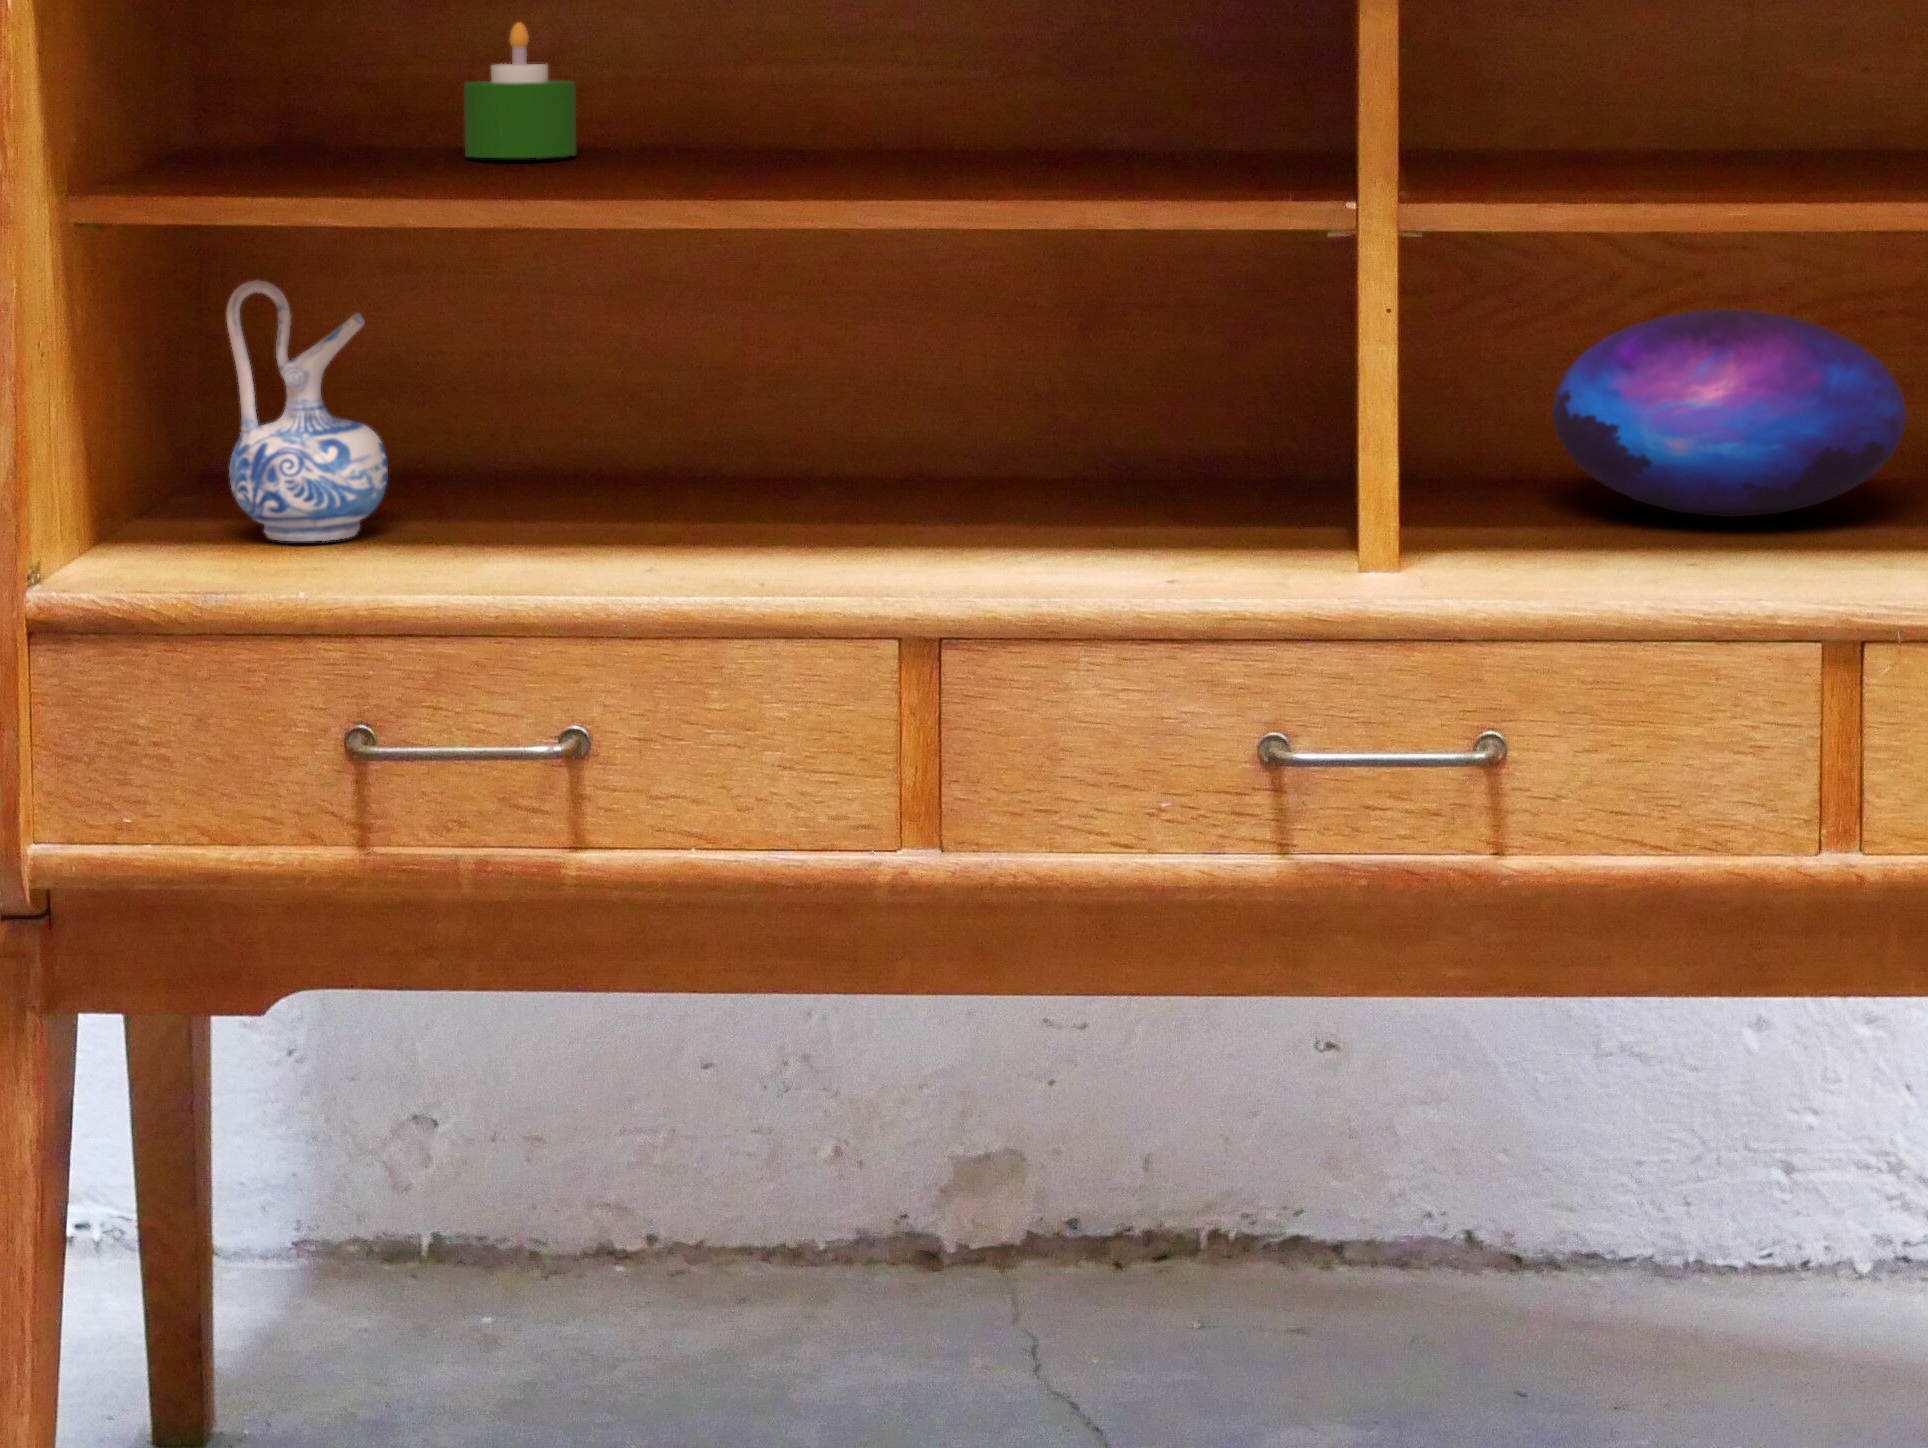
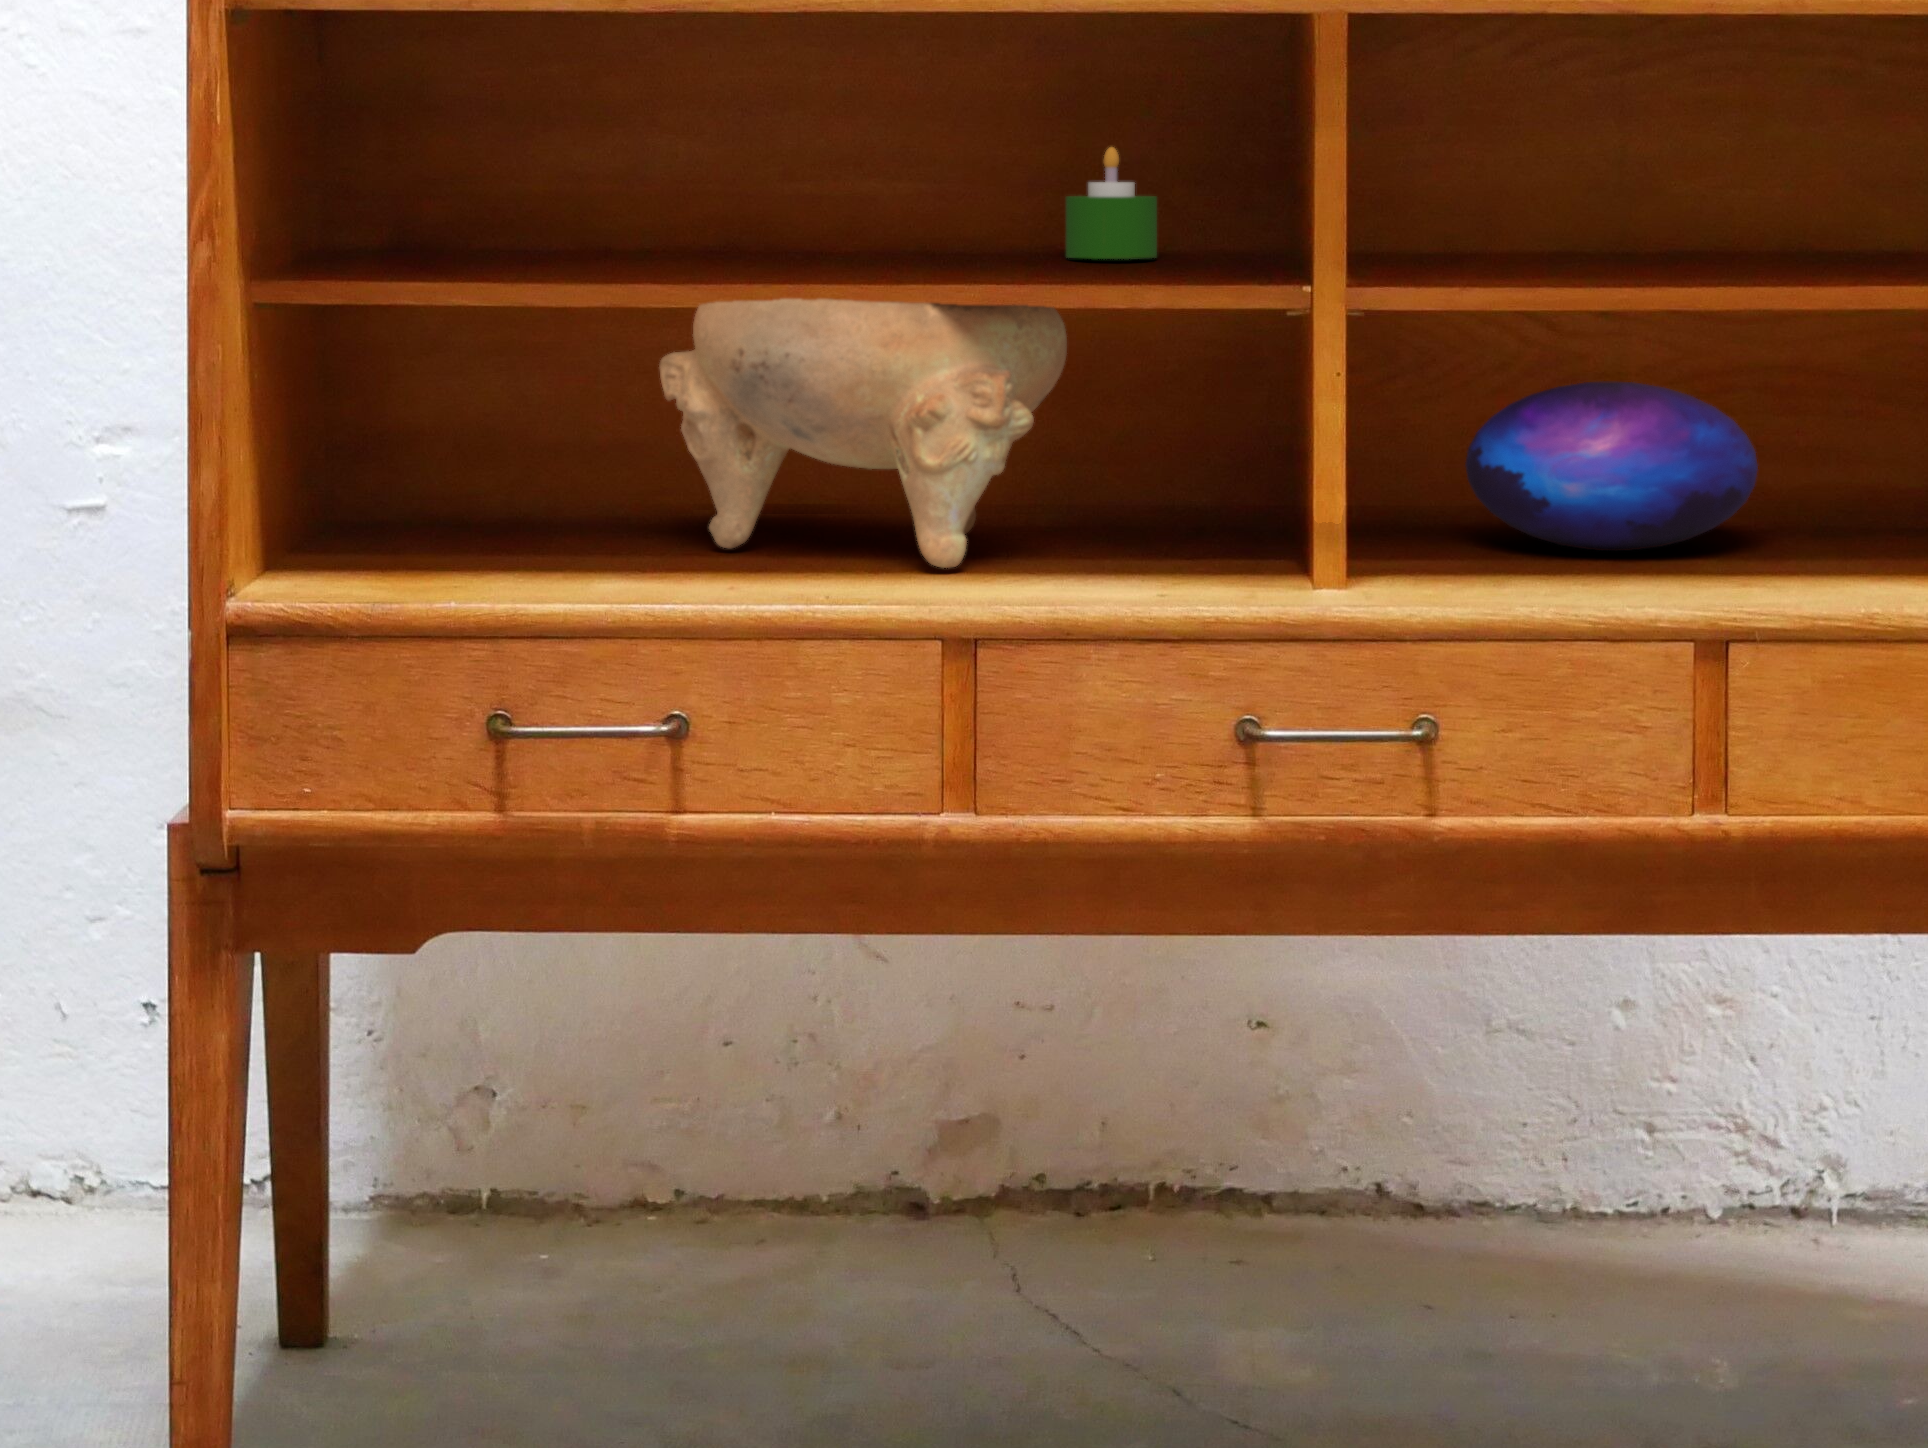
candle: present [464,22,576,158] -> present [1066,147,1157,259]
decorative bowl: none [576,188,1068,544] -> present [659,299,1067,568]
ceramic pitcher: present [226,280,388,541] -> none [378,351,507,566]

